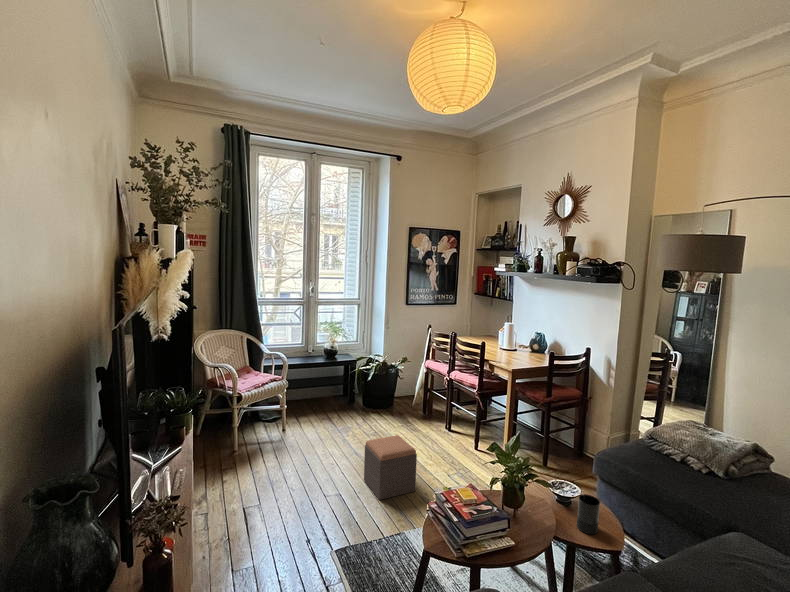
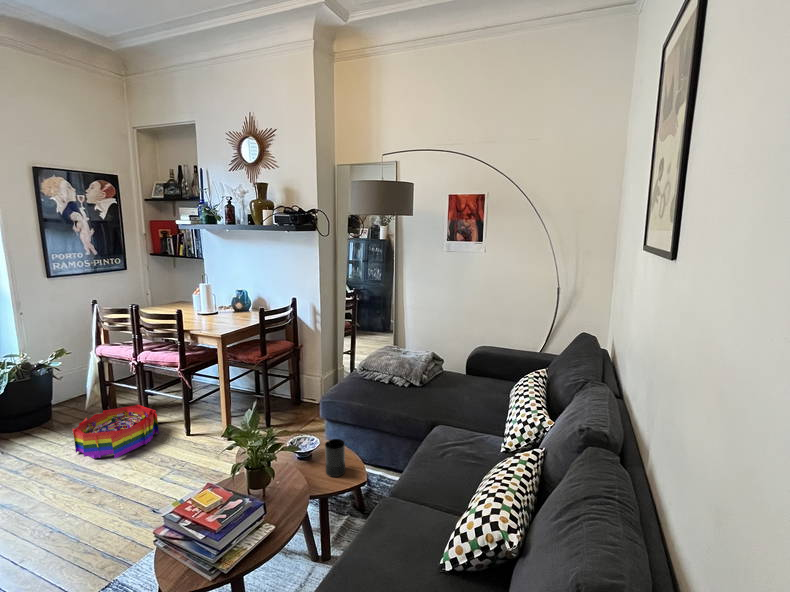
storage bin: none [402,410,456,448] -> present [73,405,159,458]
footstool: present [364,435,417,500] -> none [13,458,117,557]

